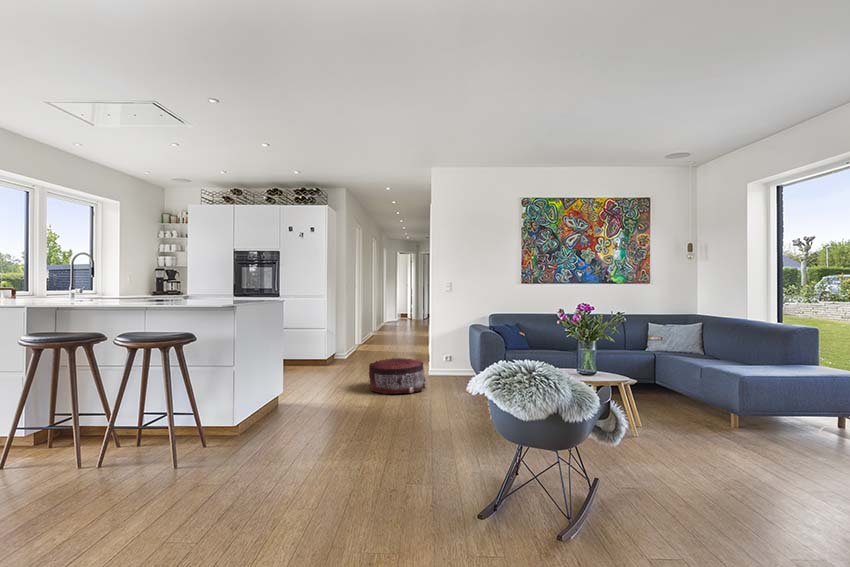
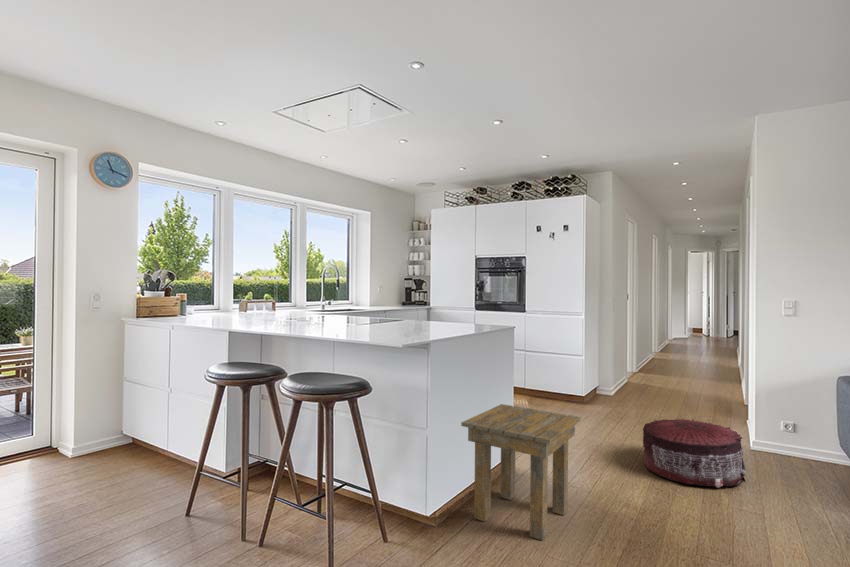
side table: none [256,352,334,428] -> present [461,404,581,540]

